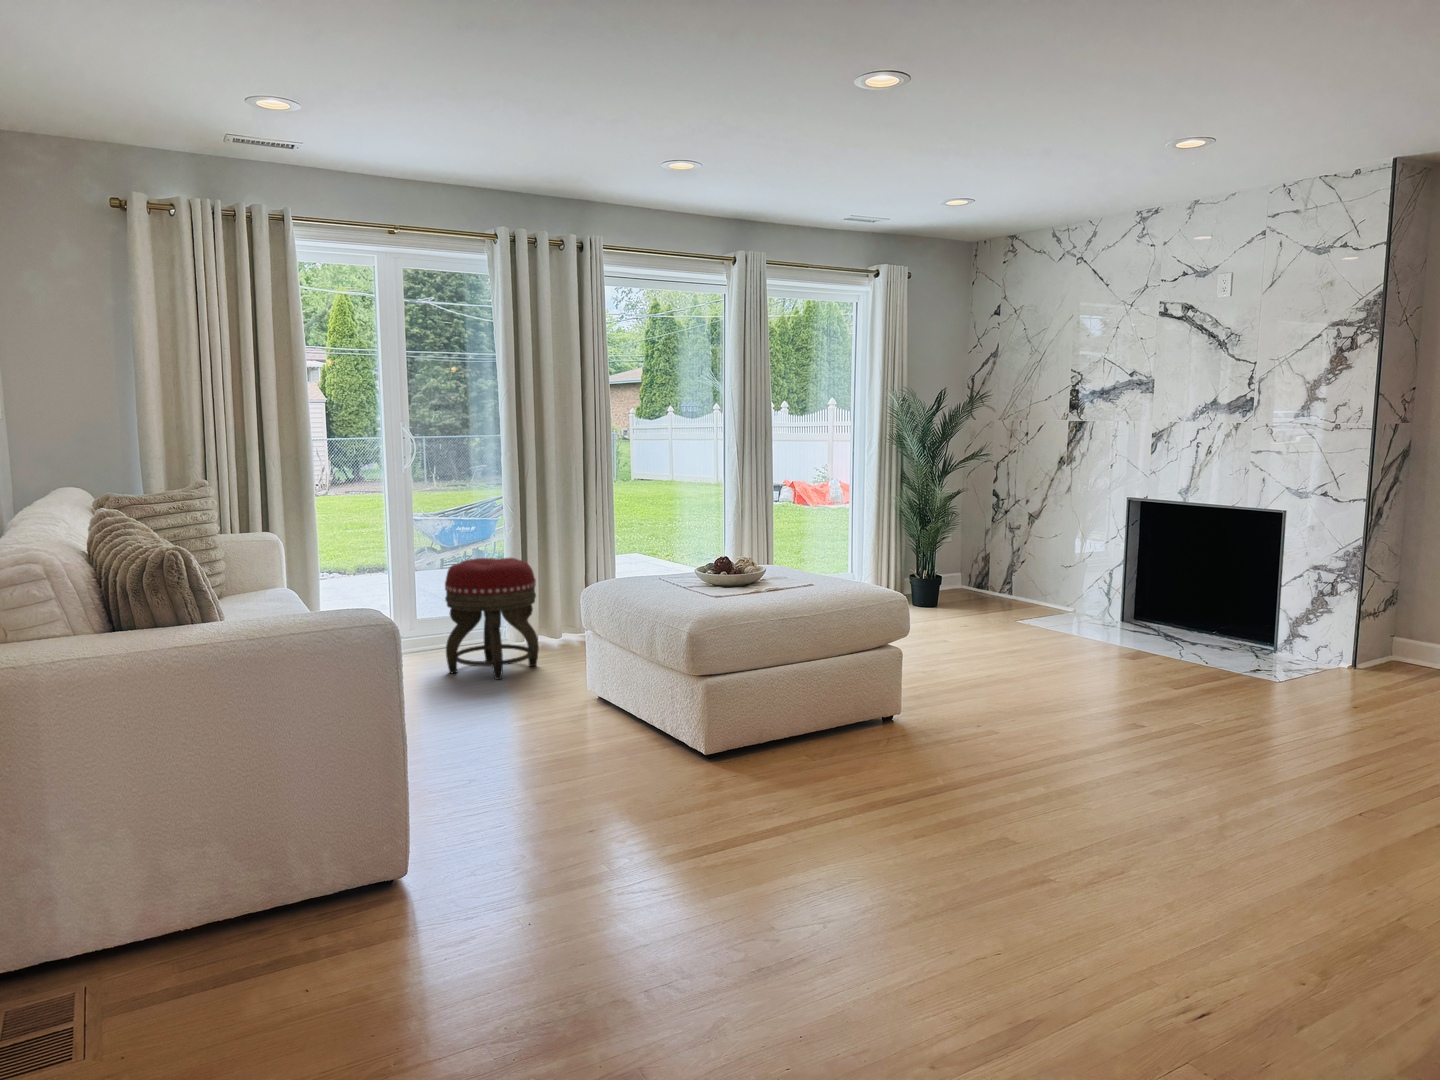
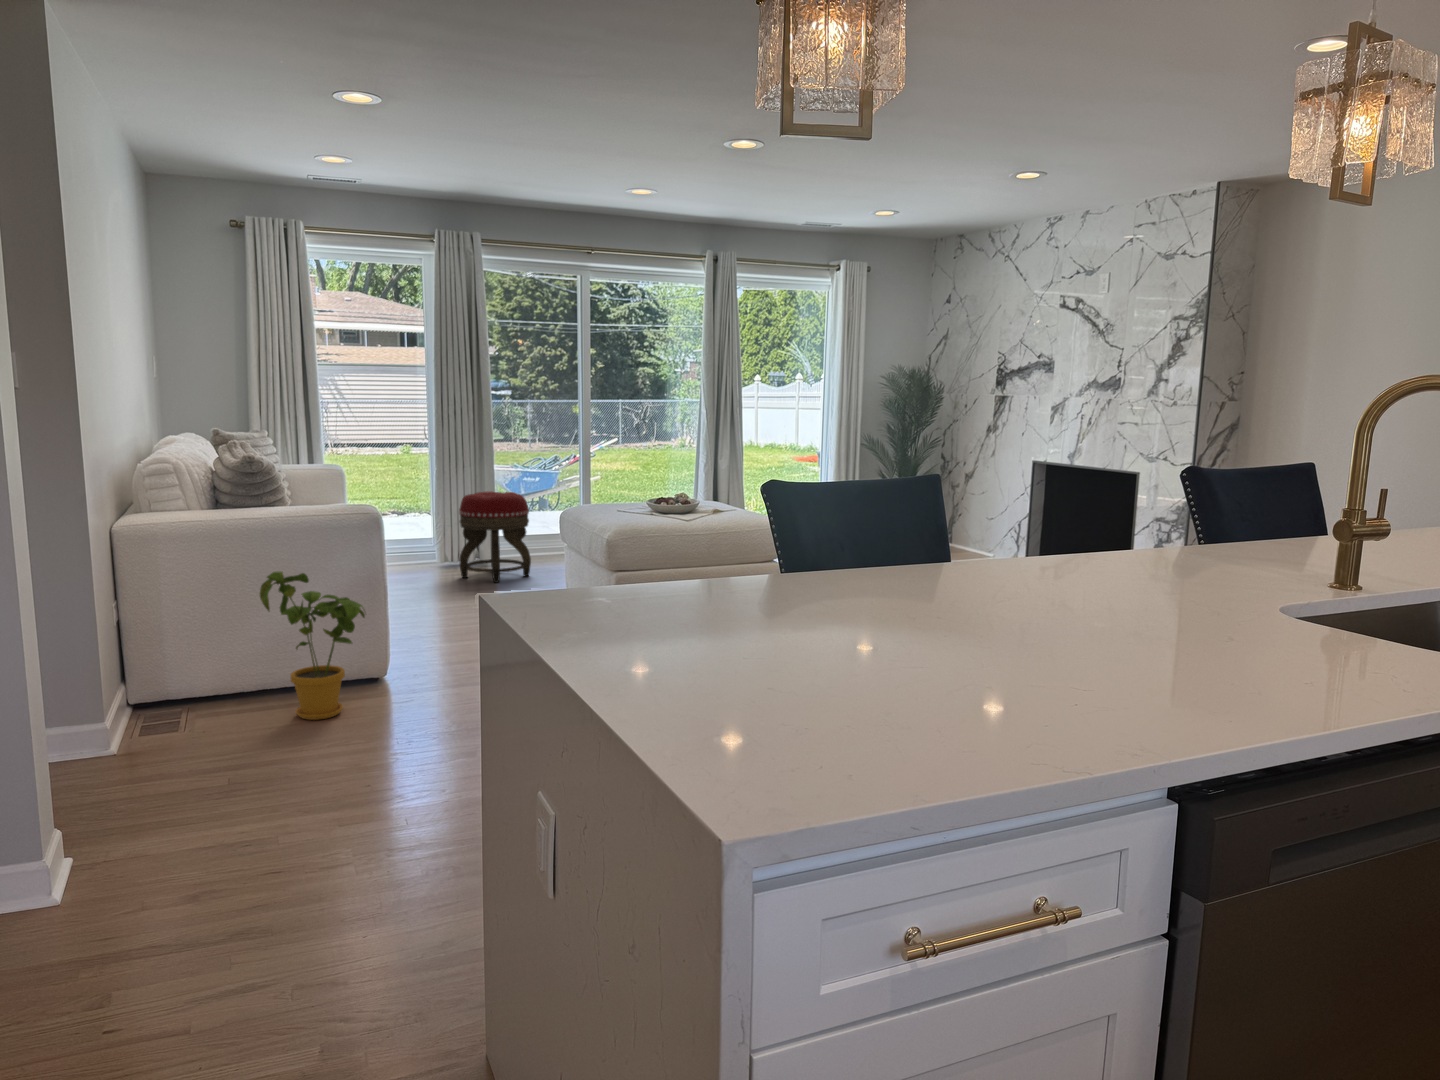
house plant: none [207,749,395,1003] -> present [260,571,365,720]

